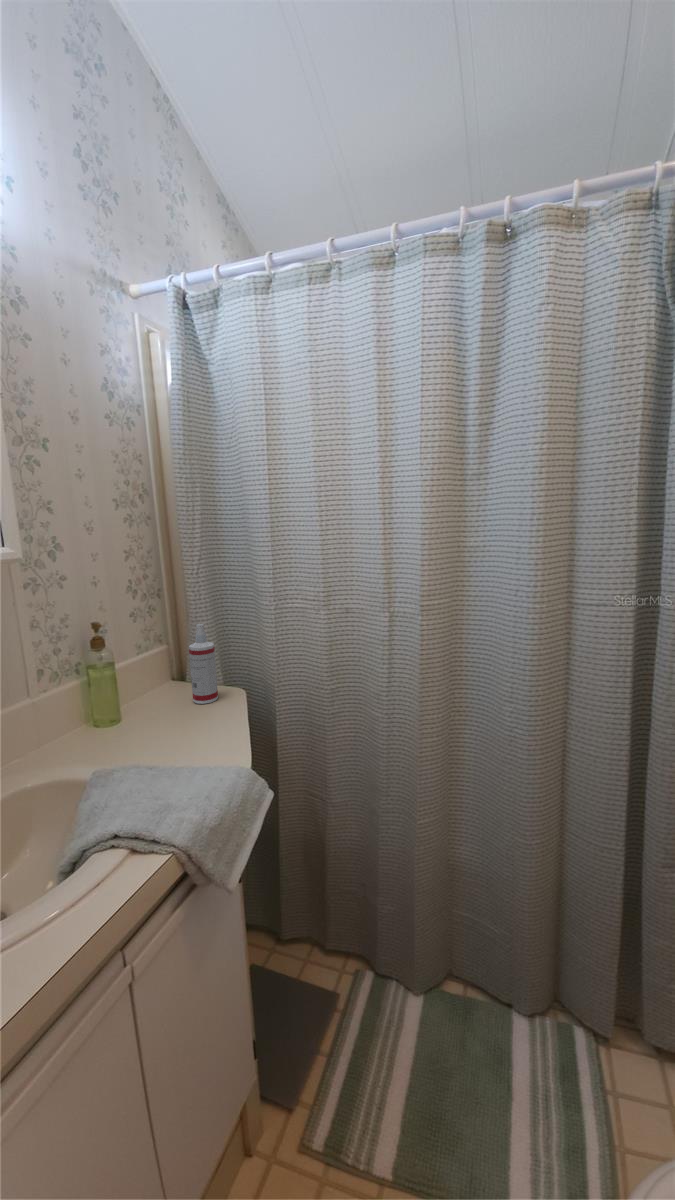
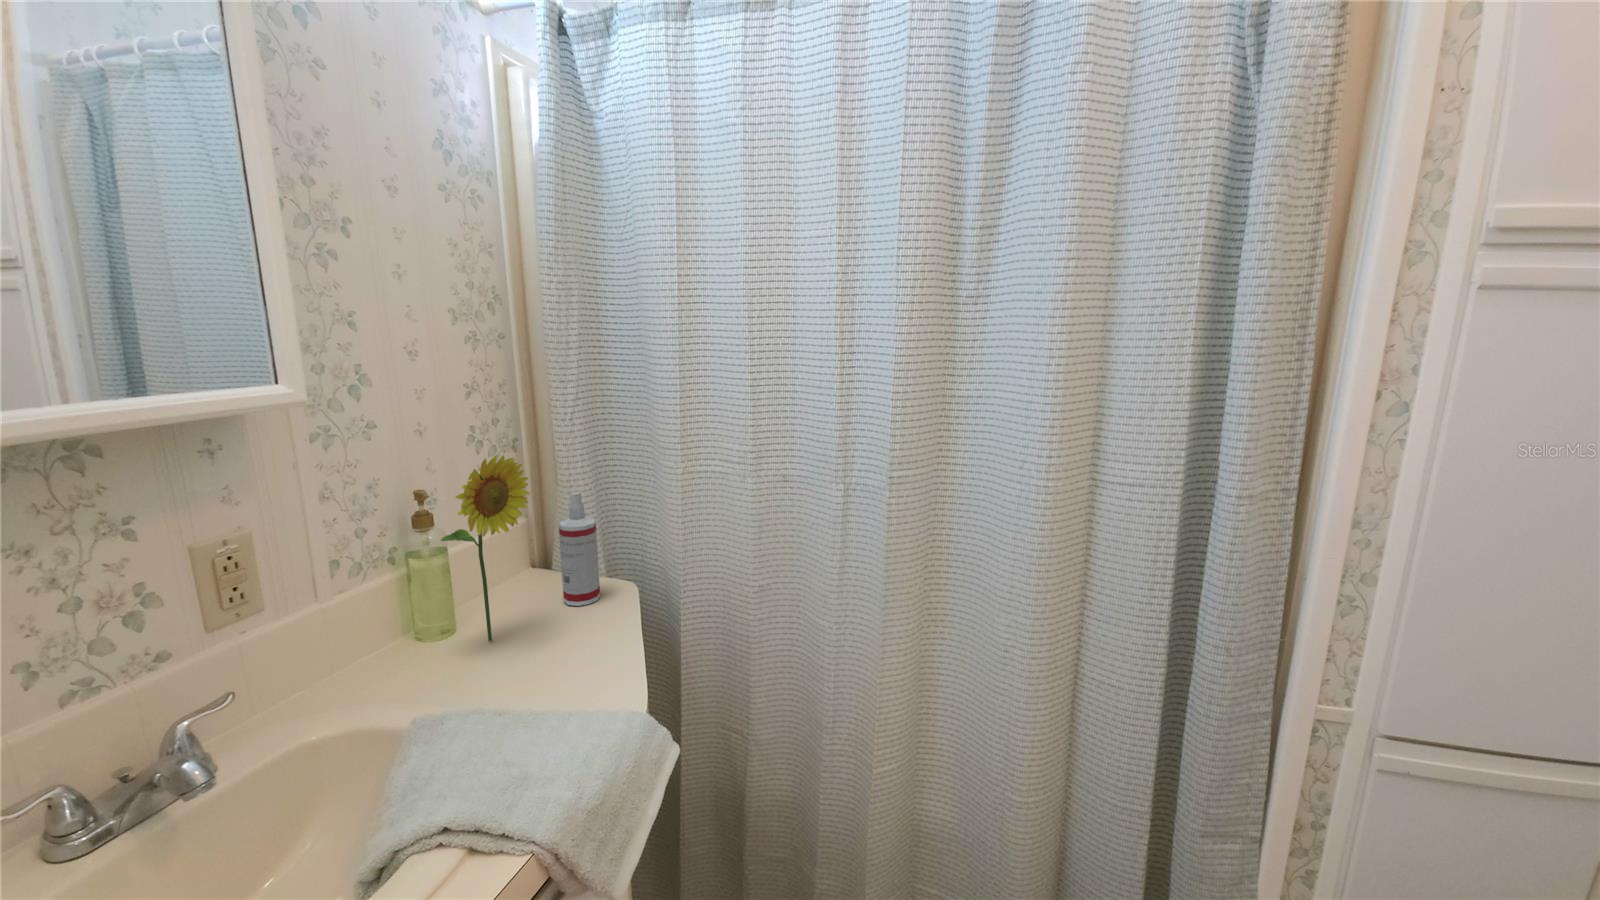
flower: none [110,596,169,726] -> present [441,455,530,641]

